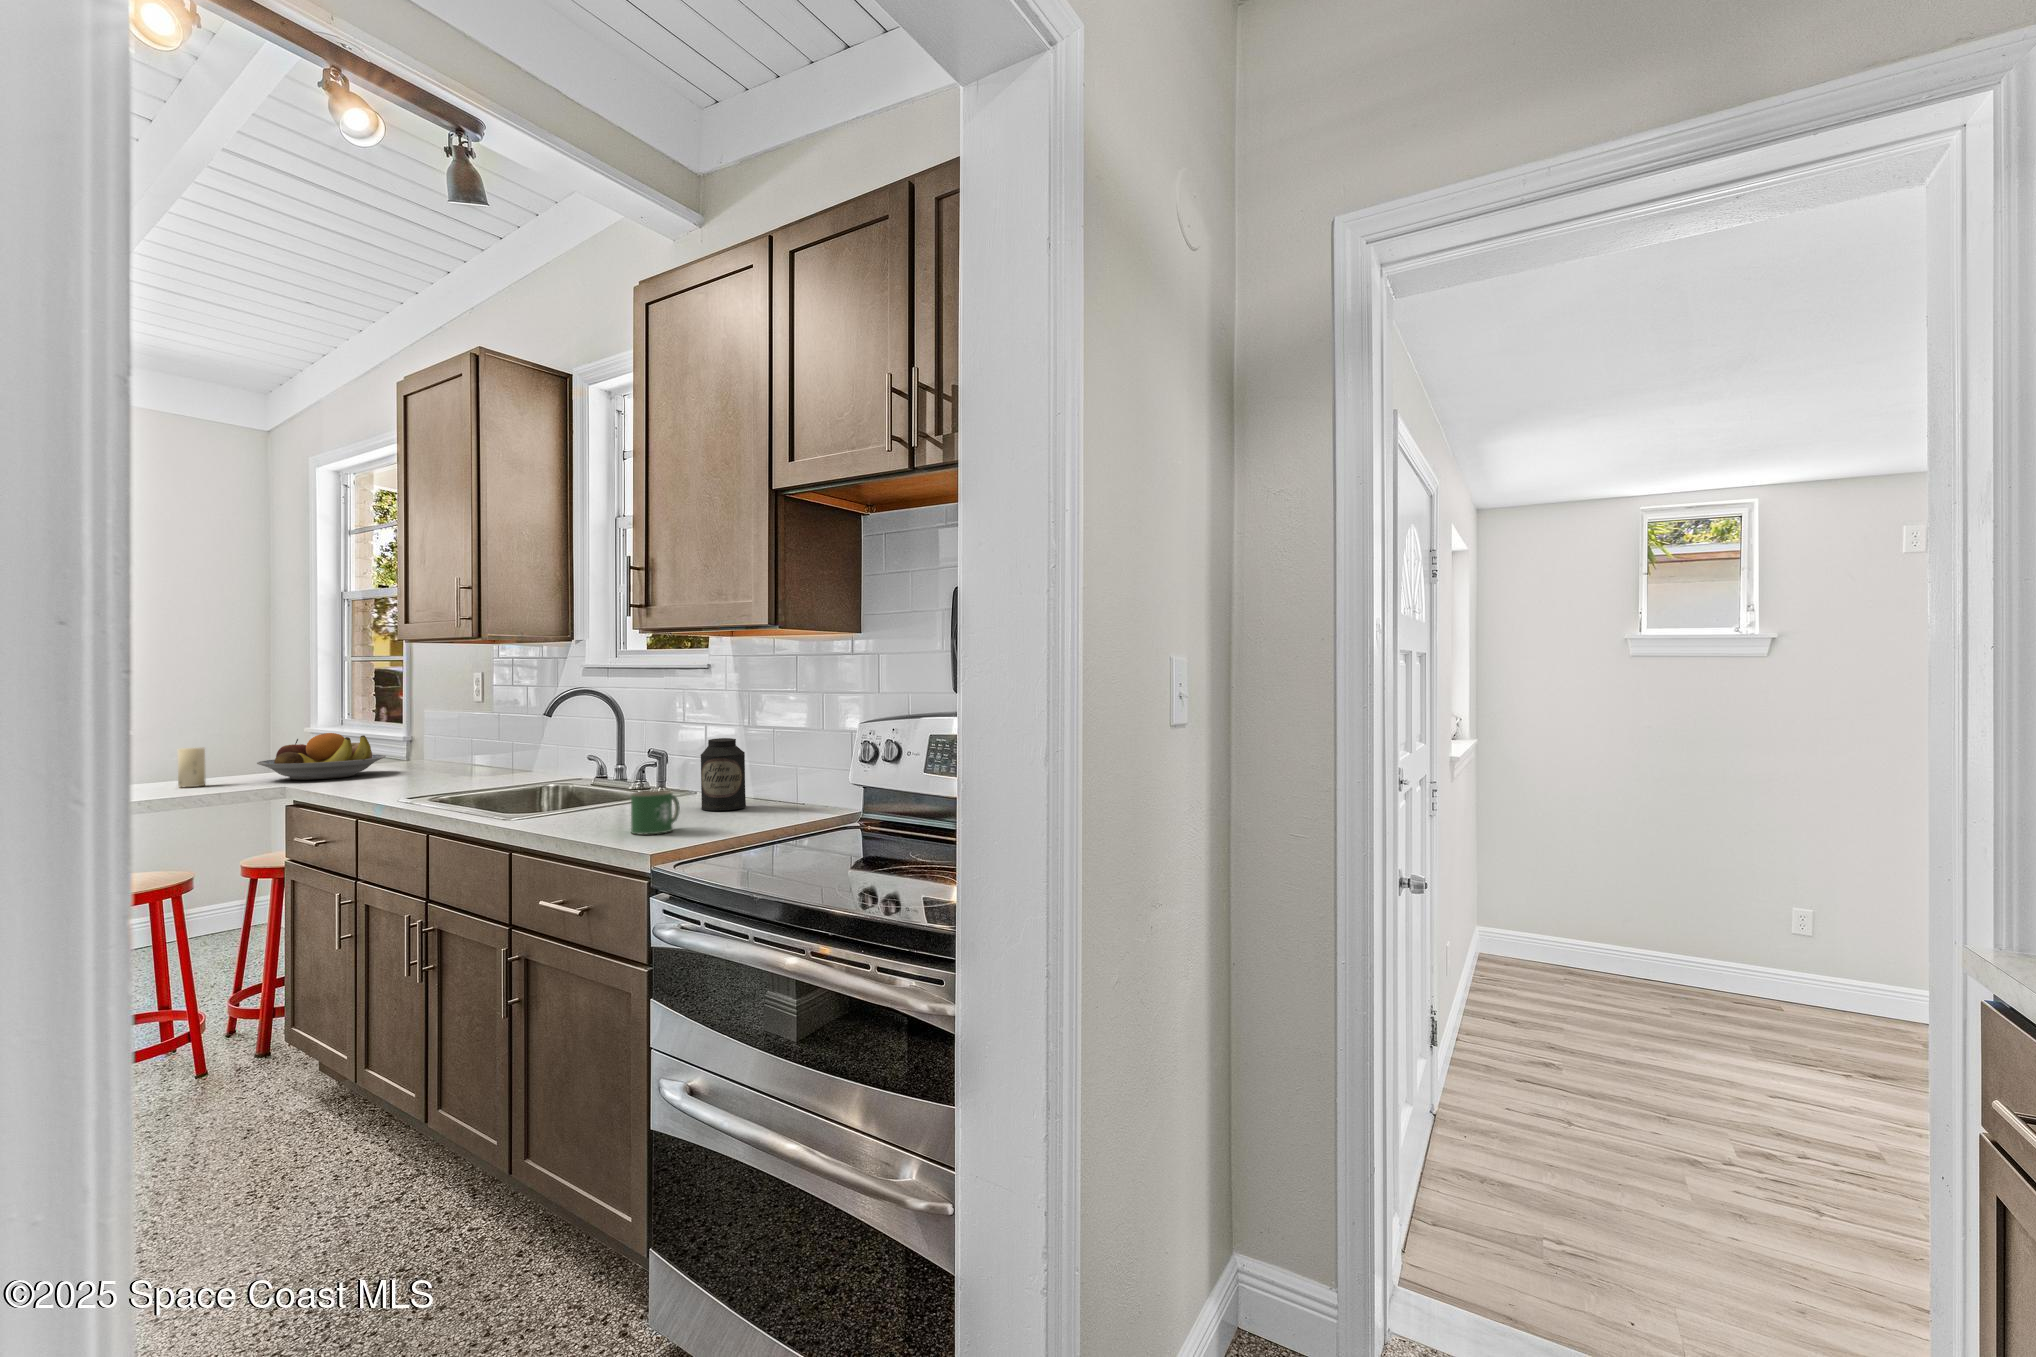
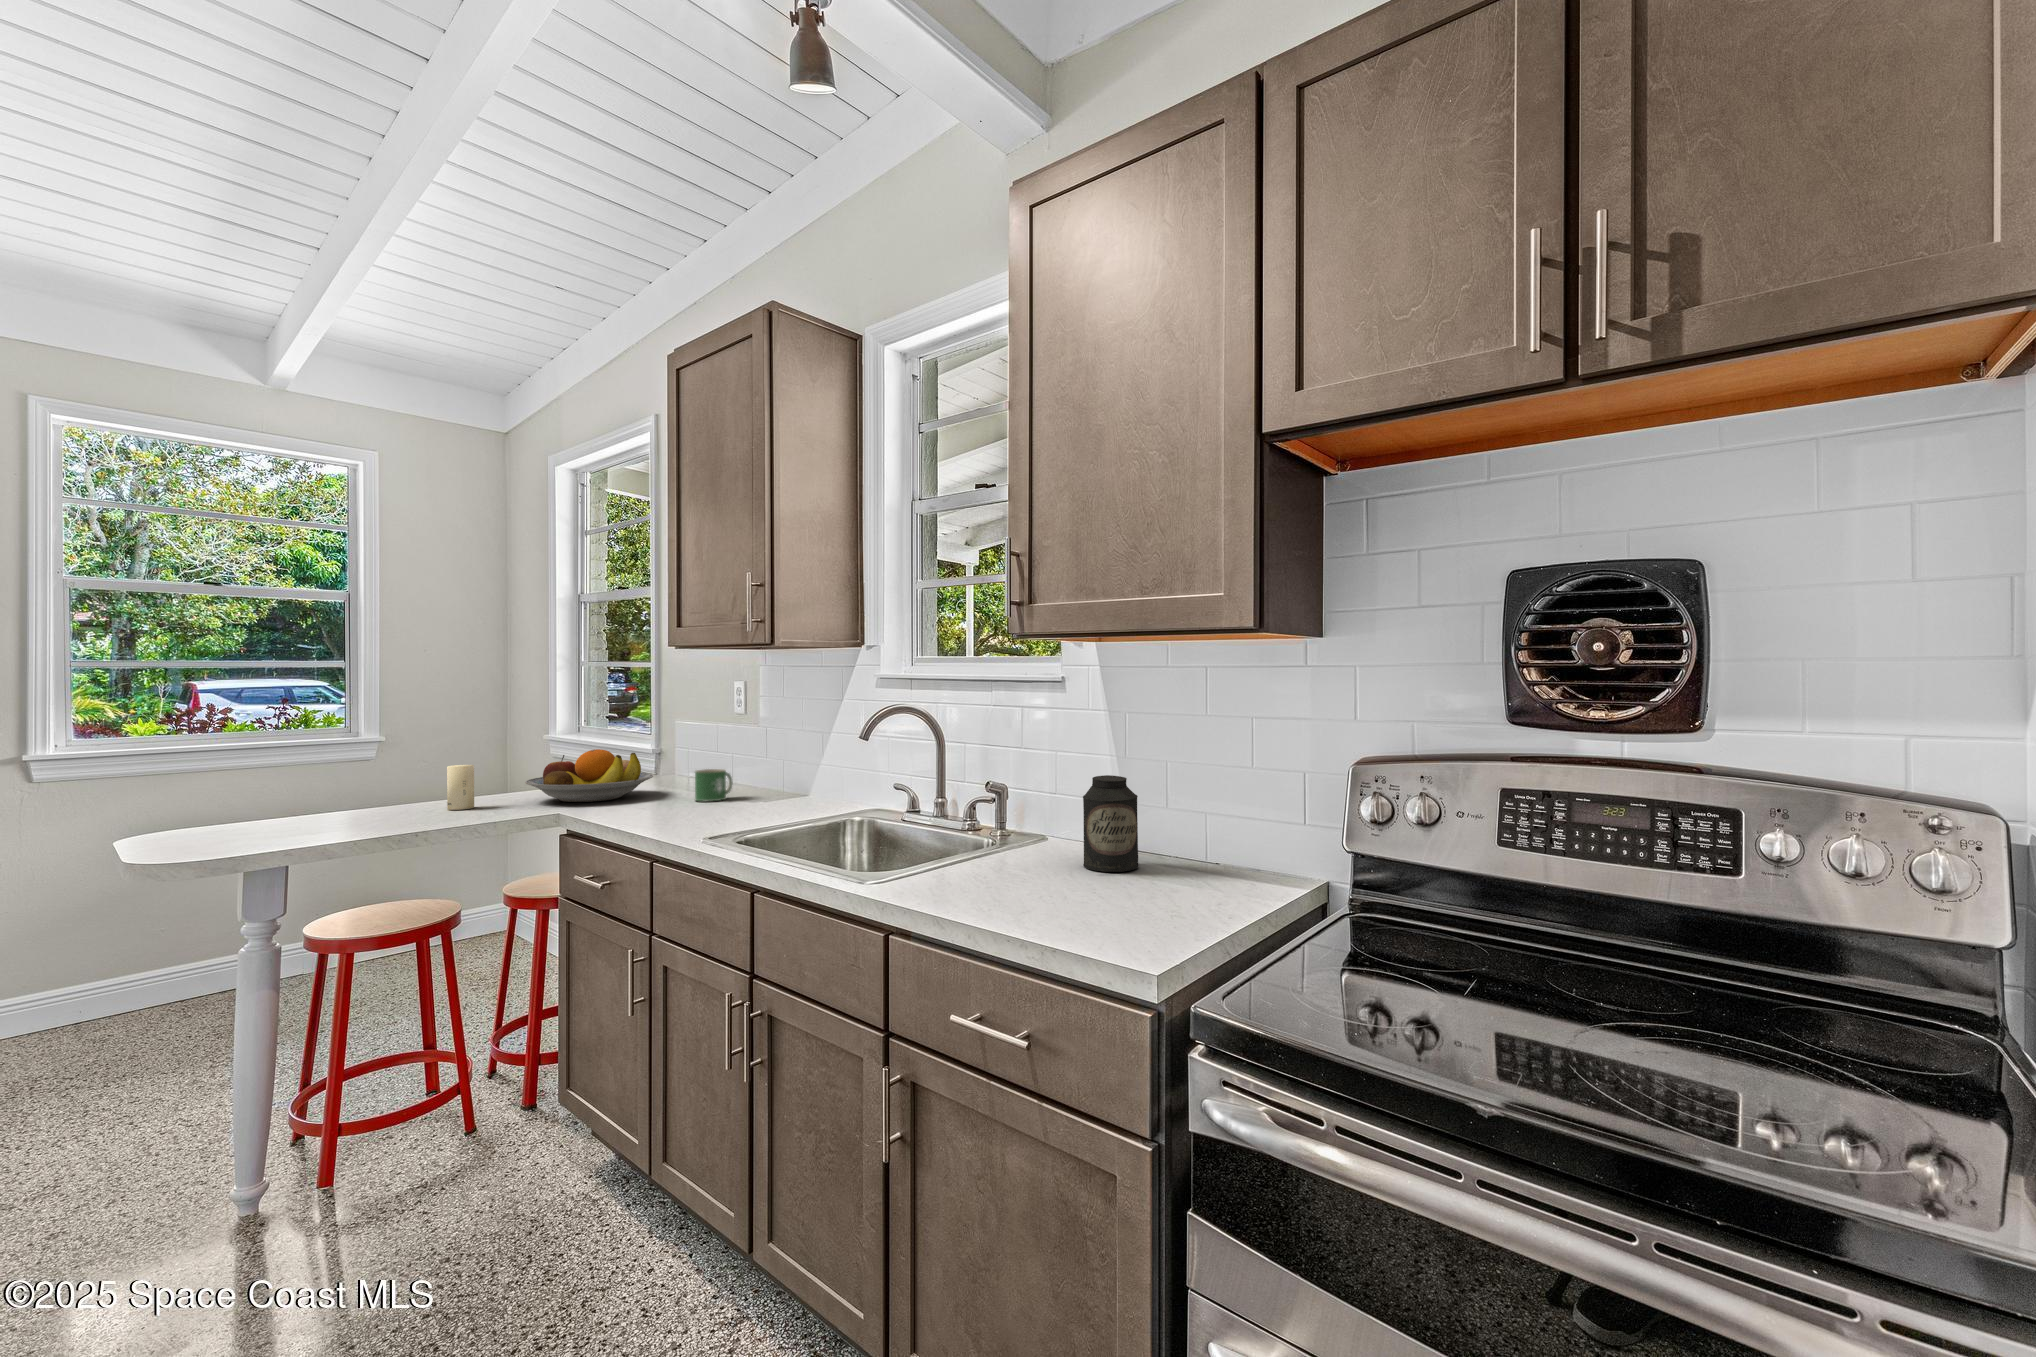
mug: present [631,790,680,834] -> present [695,769,732,801]

